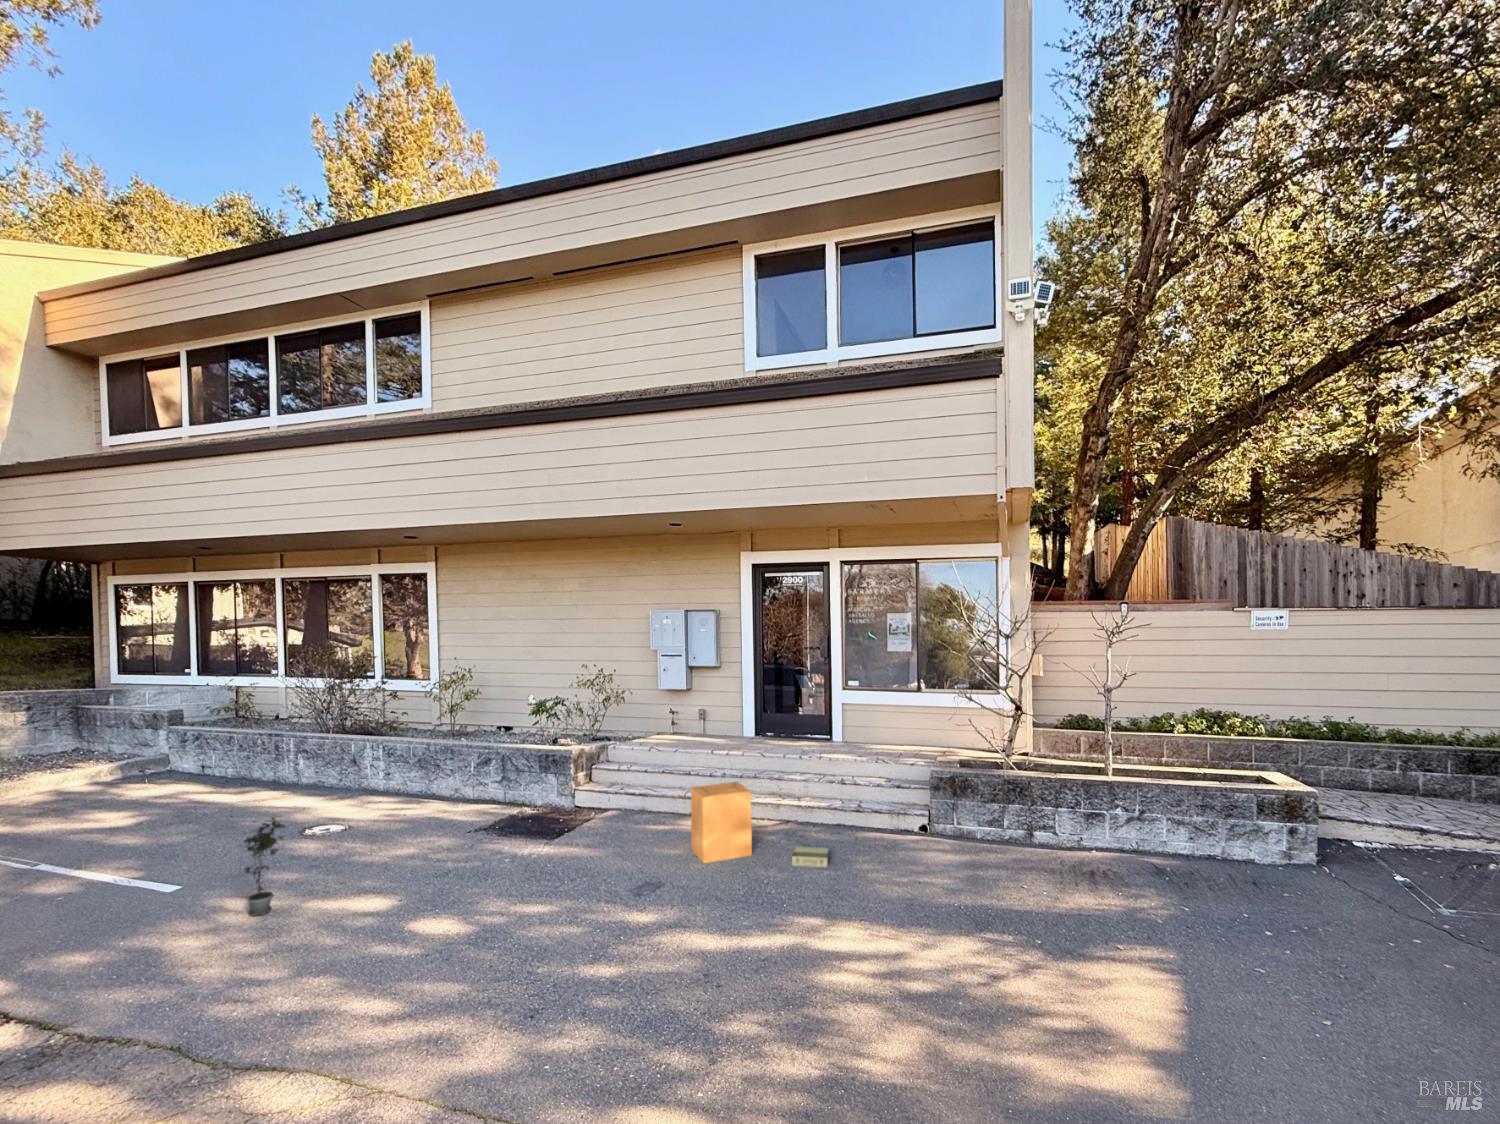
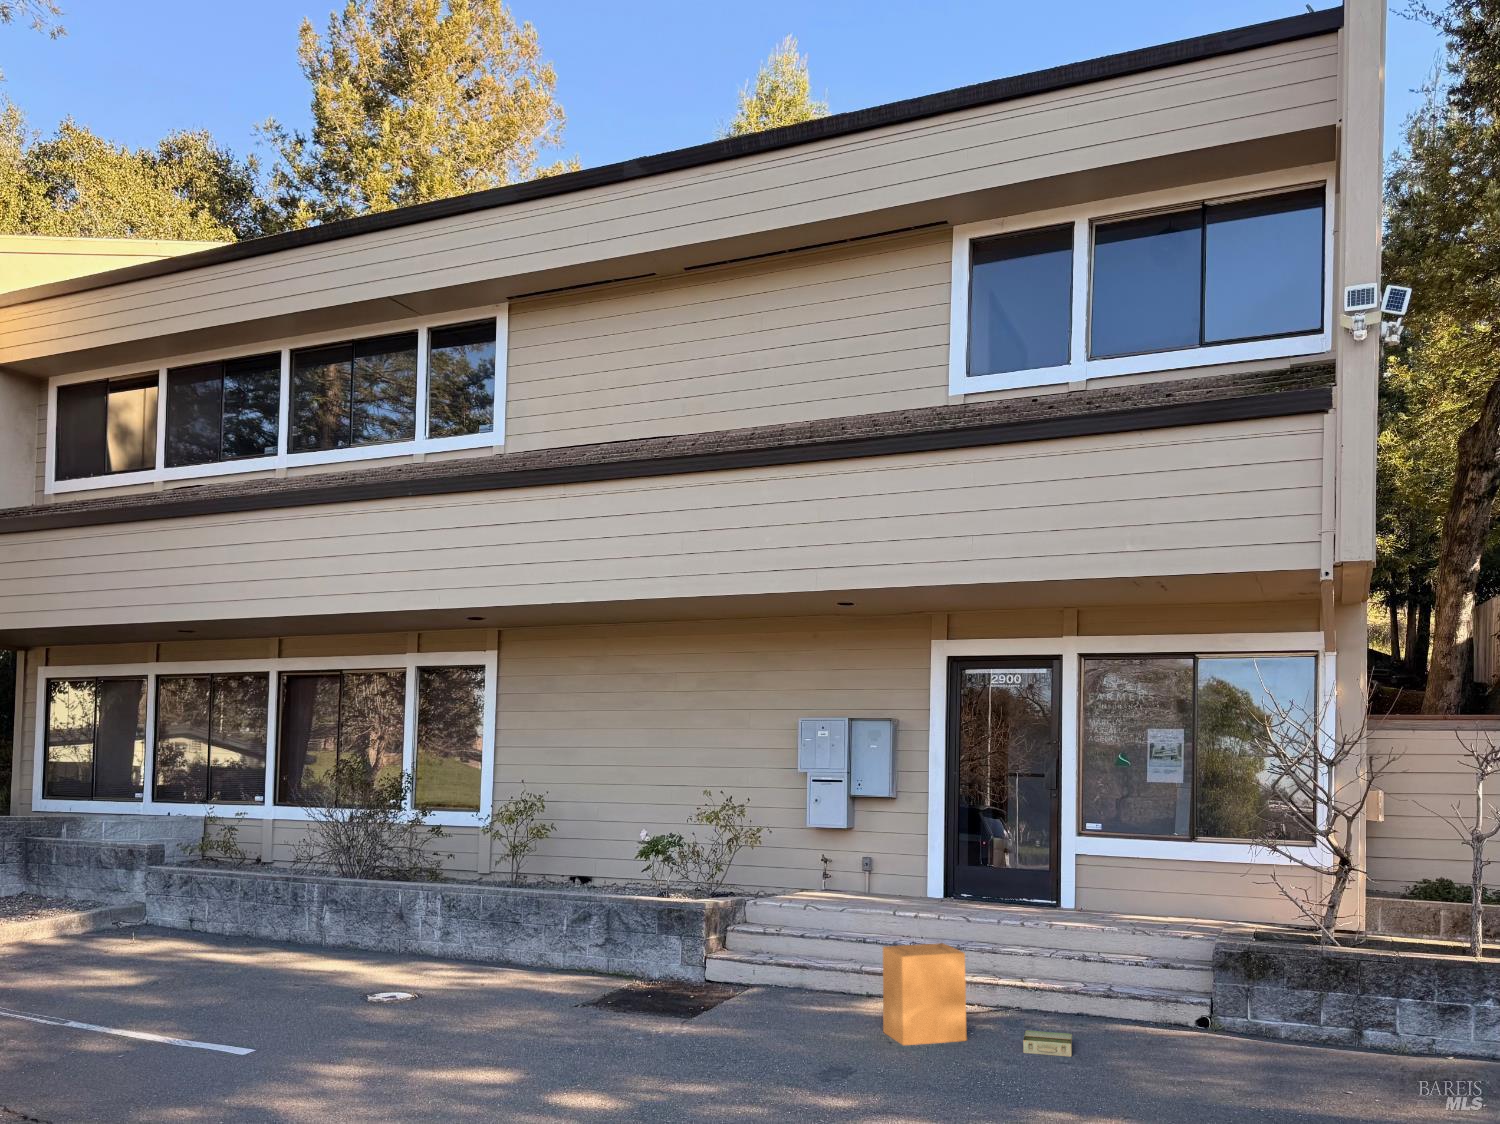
potted plant: present [244,817,285,916] -> none [354,946,405,1065]

